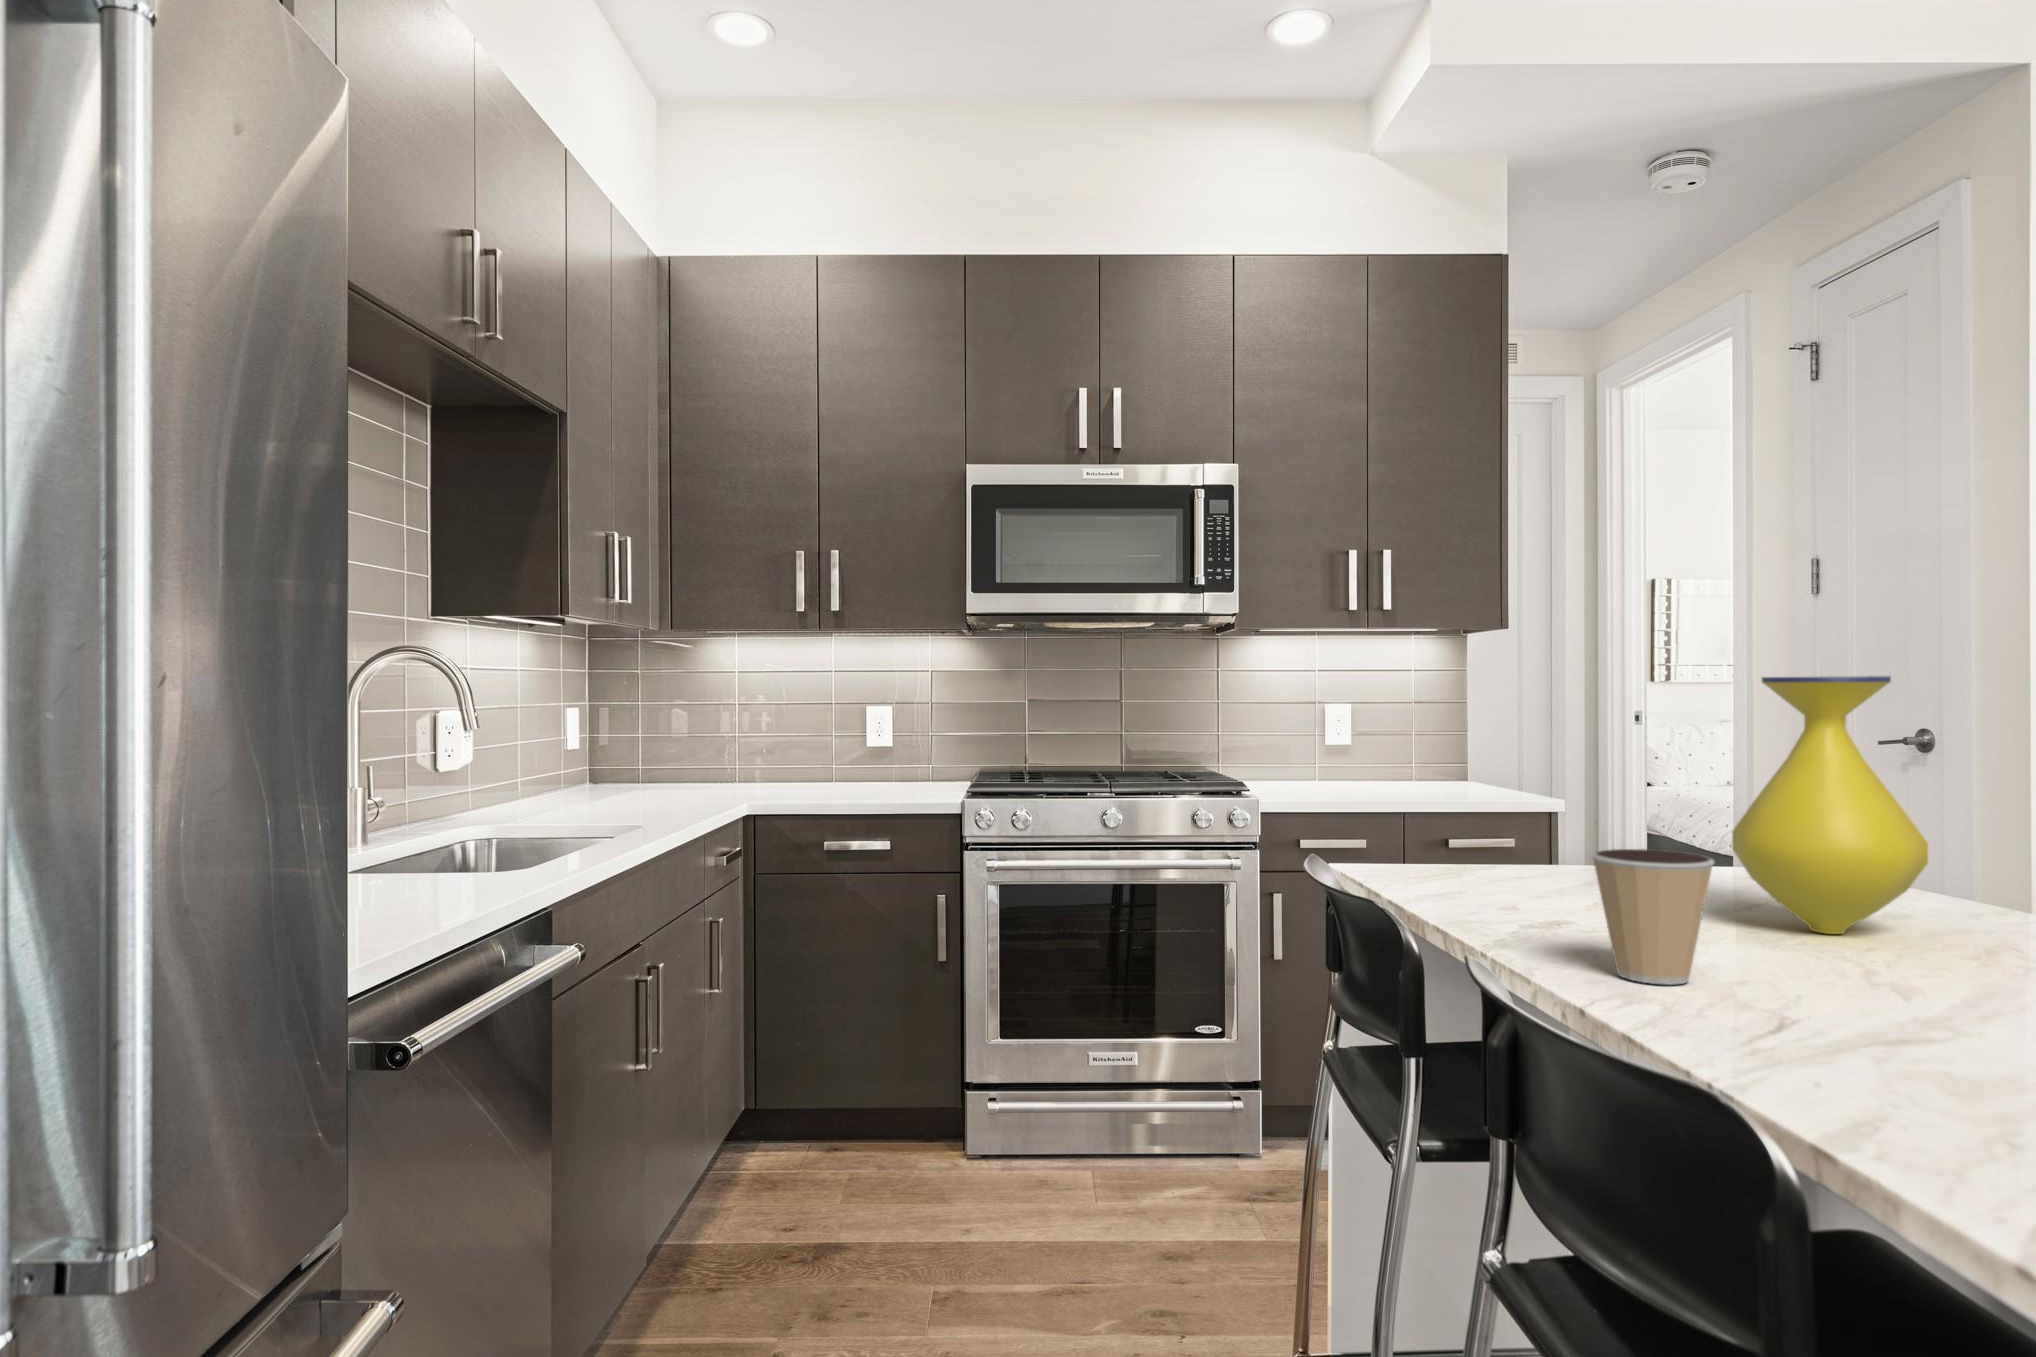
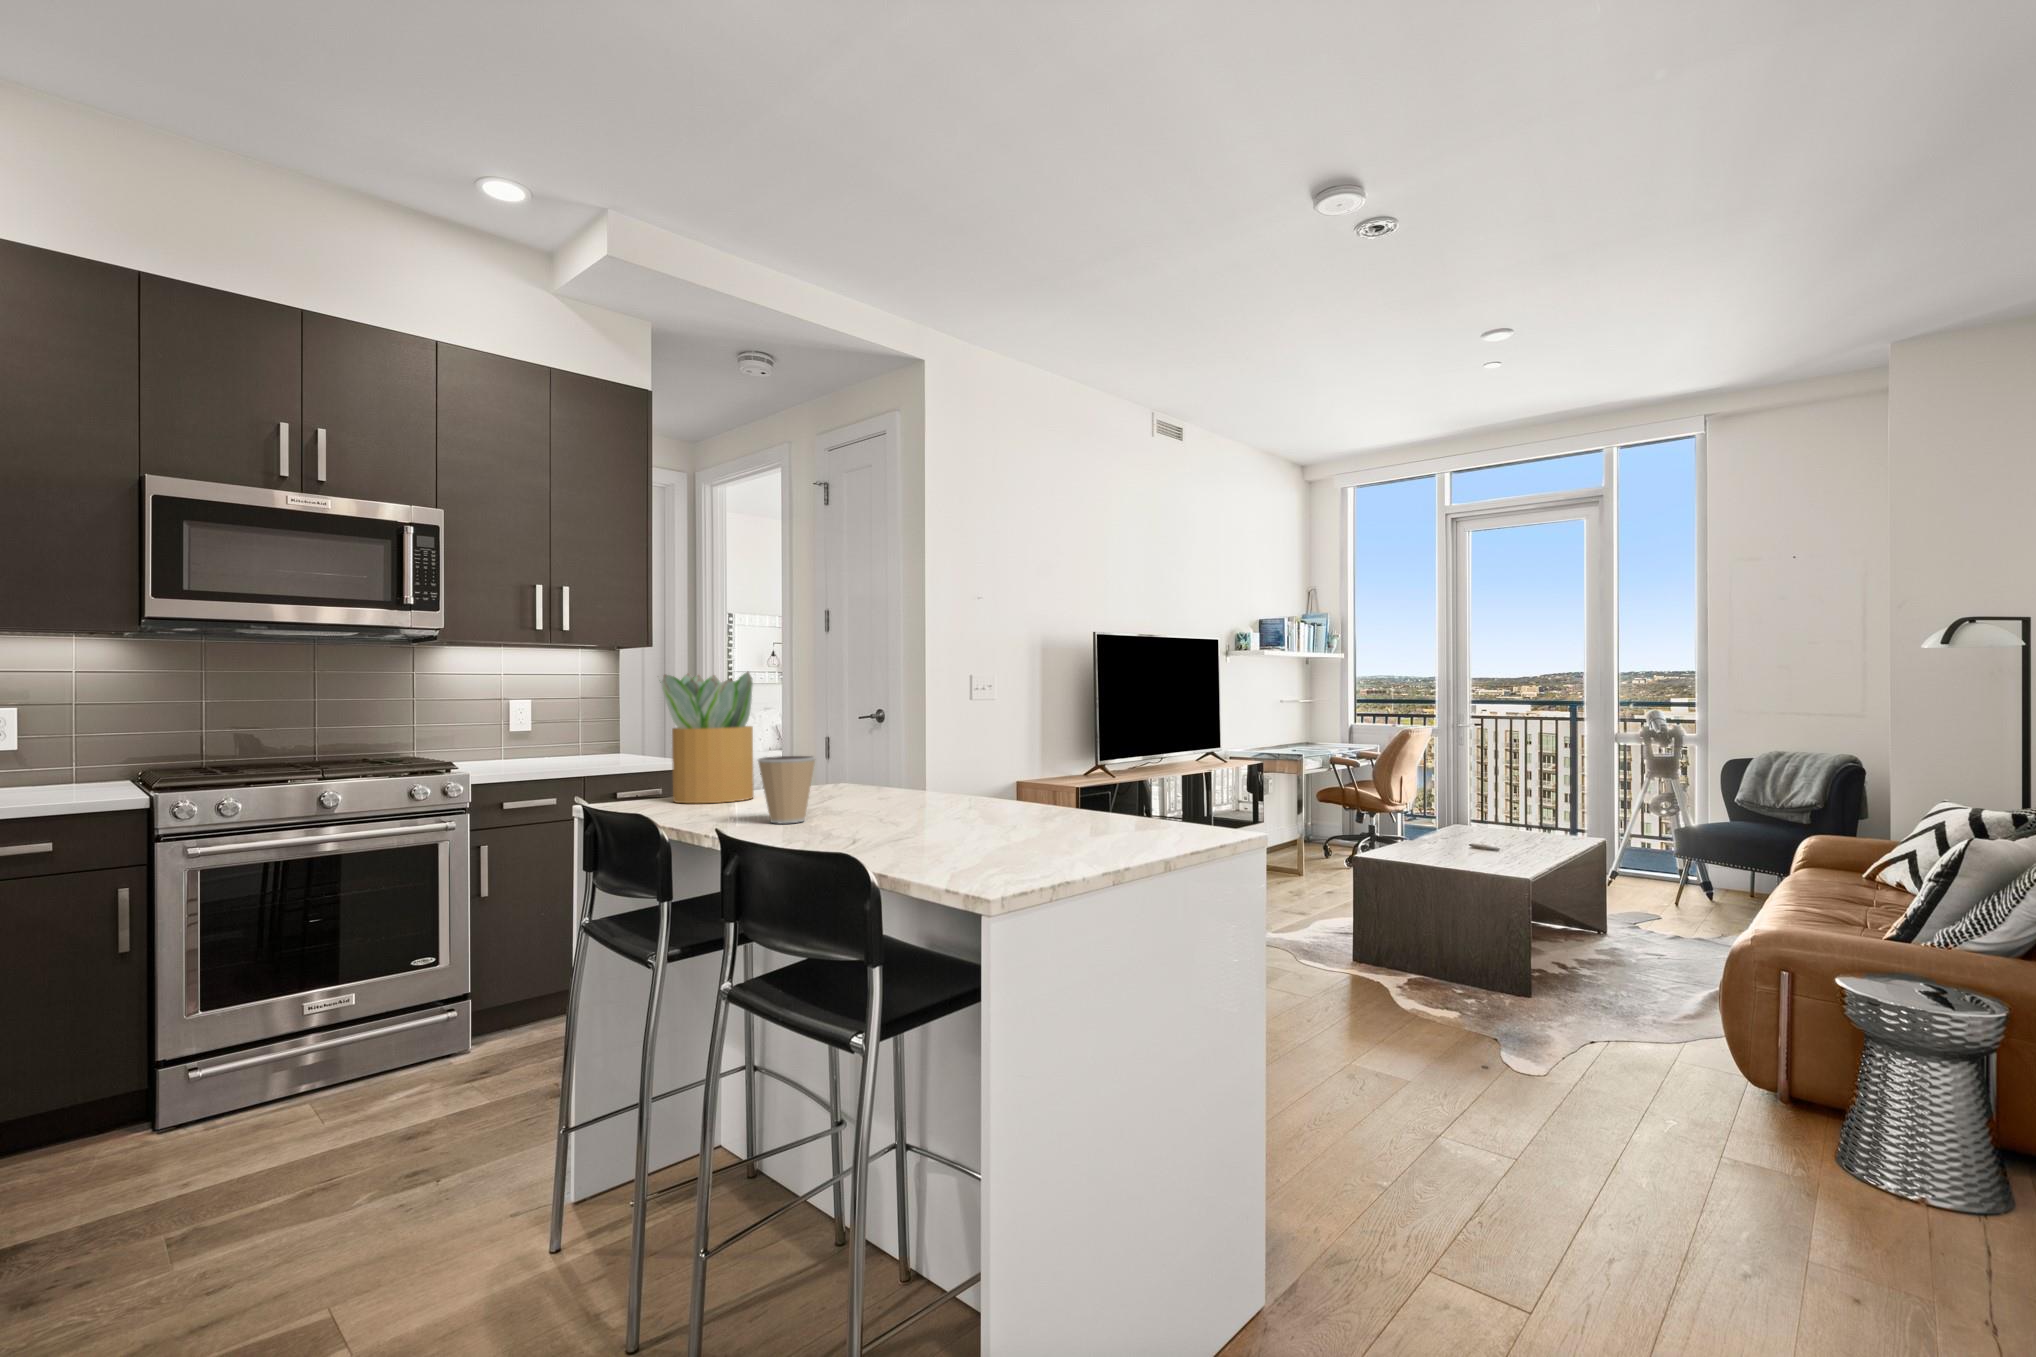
vase: present [1732,676,1928,934] -> none [813,667,898,799]
potted plant: none [1459,679,1624,903] -> present [659,672,754,803]

